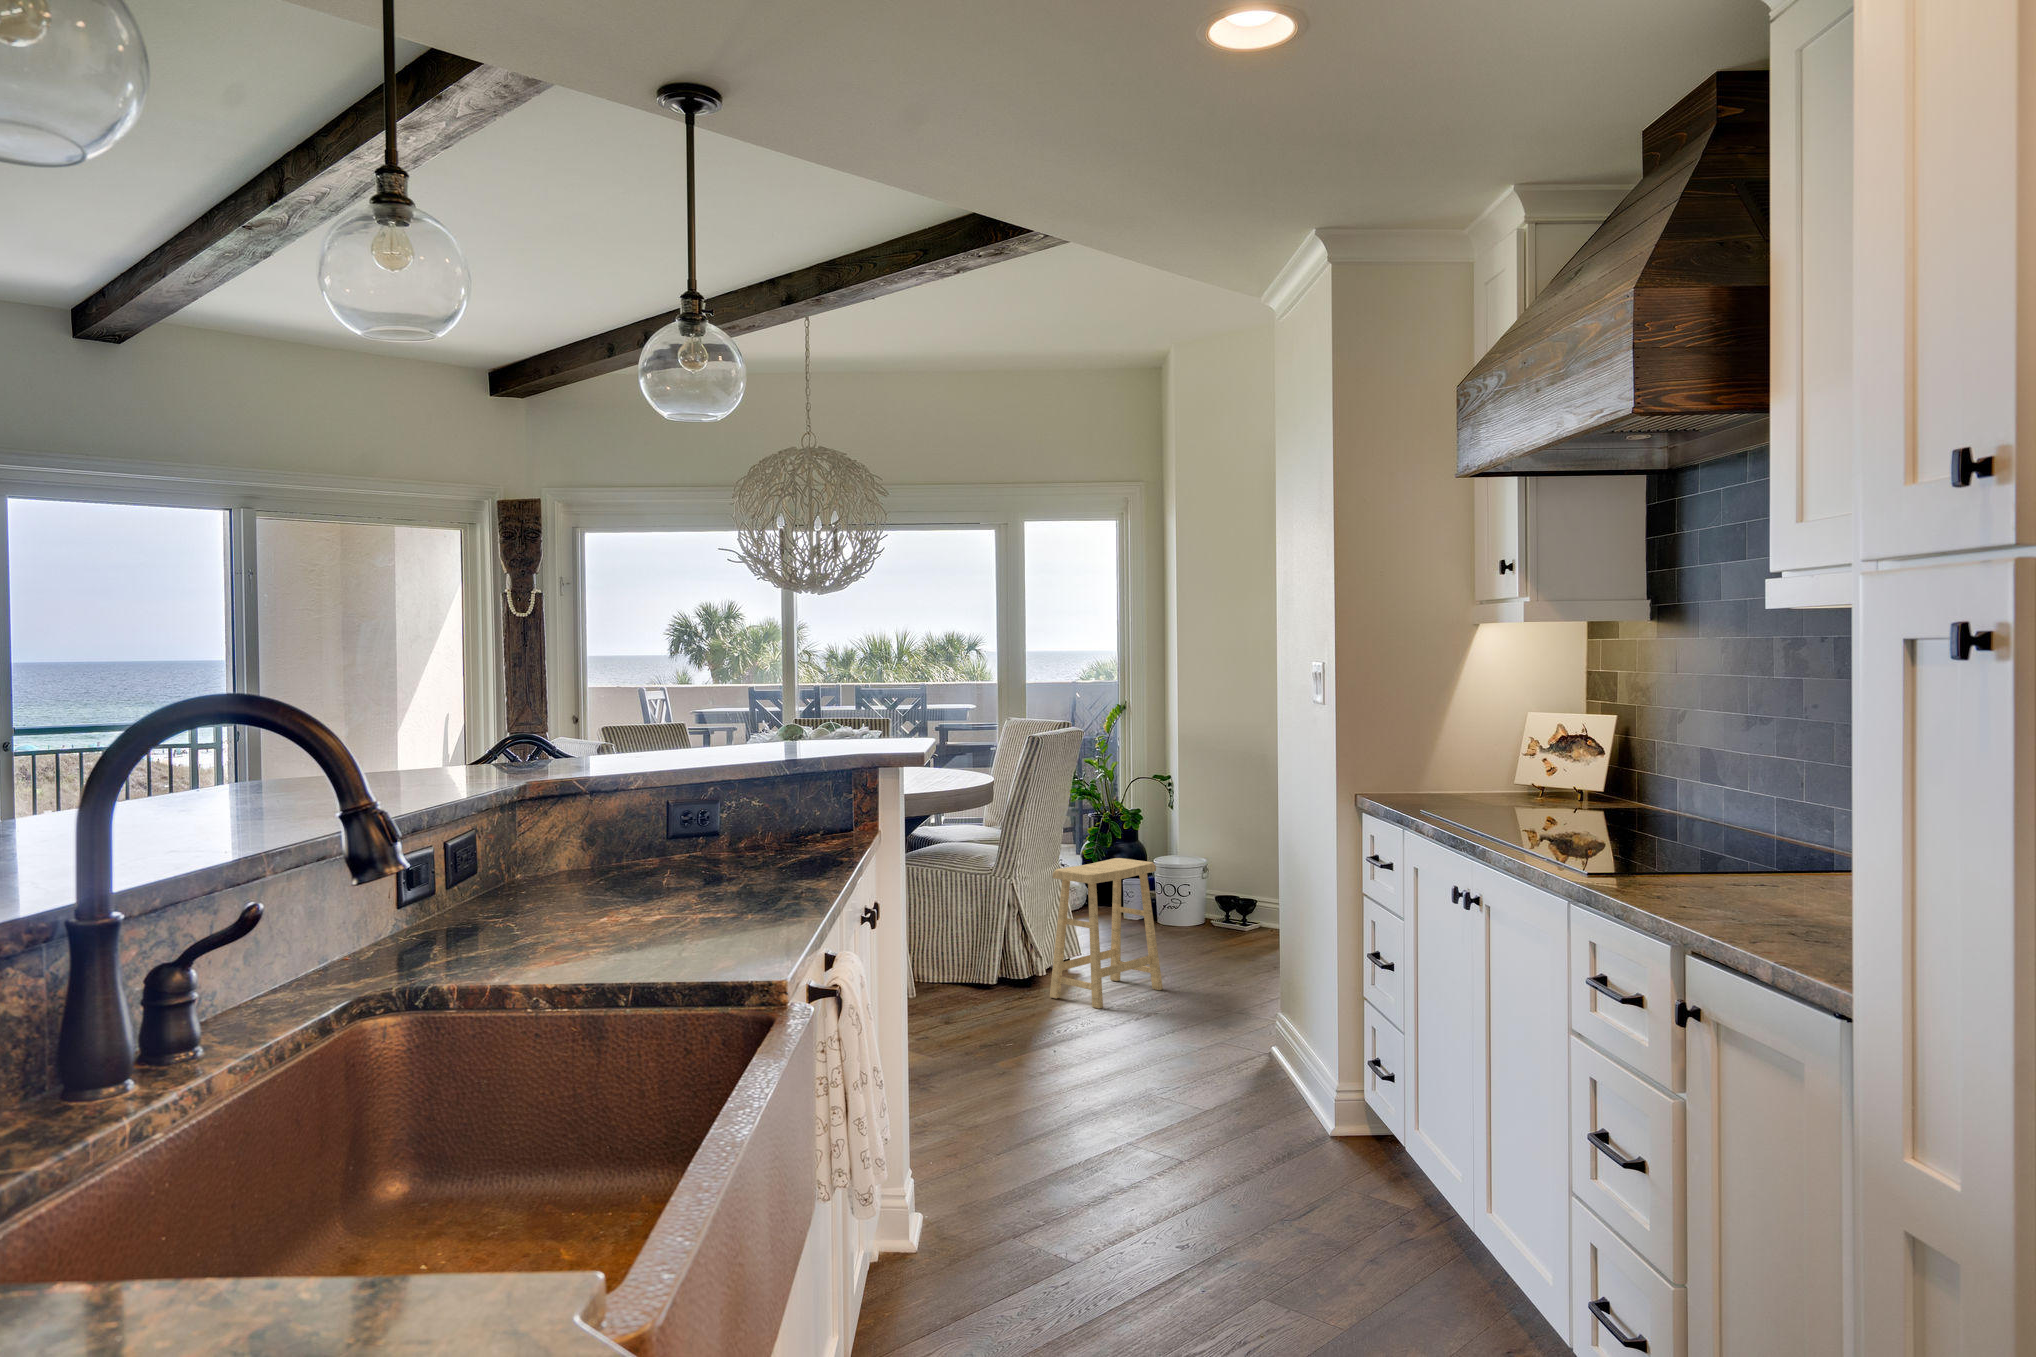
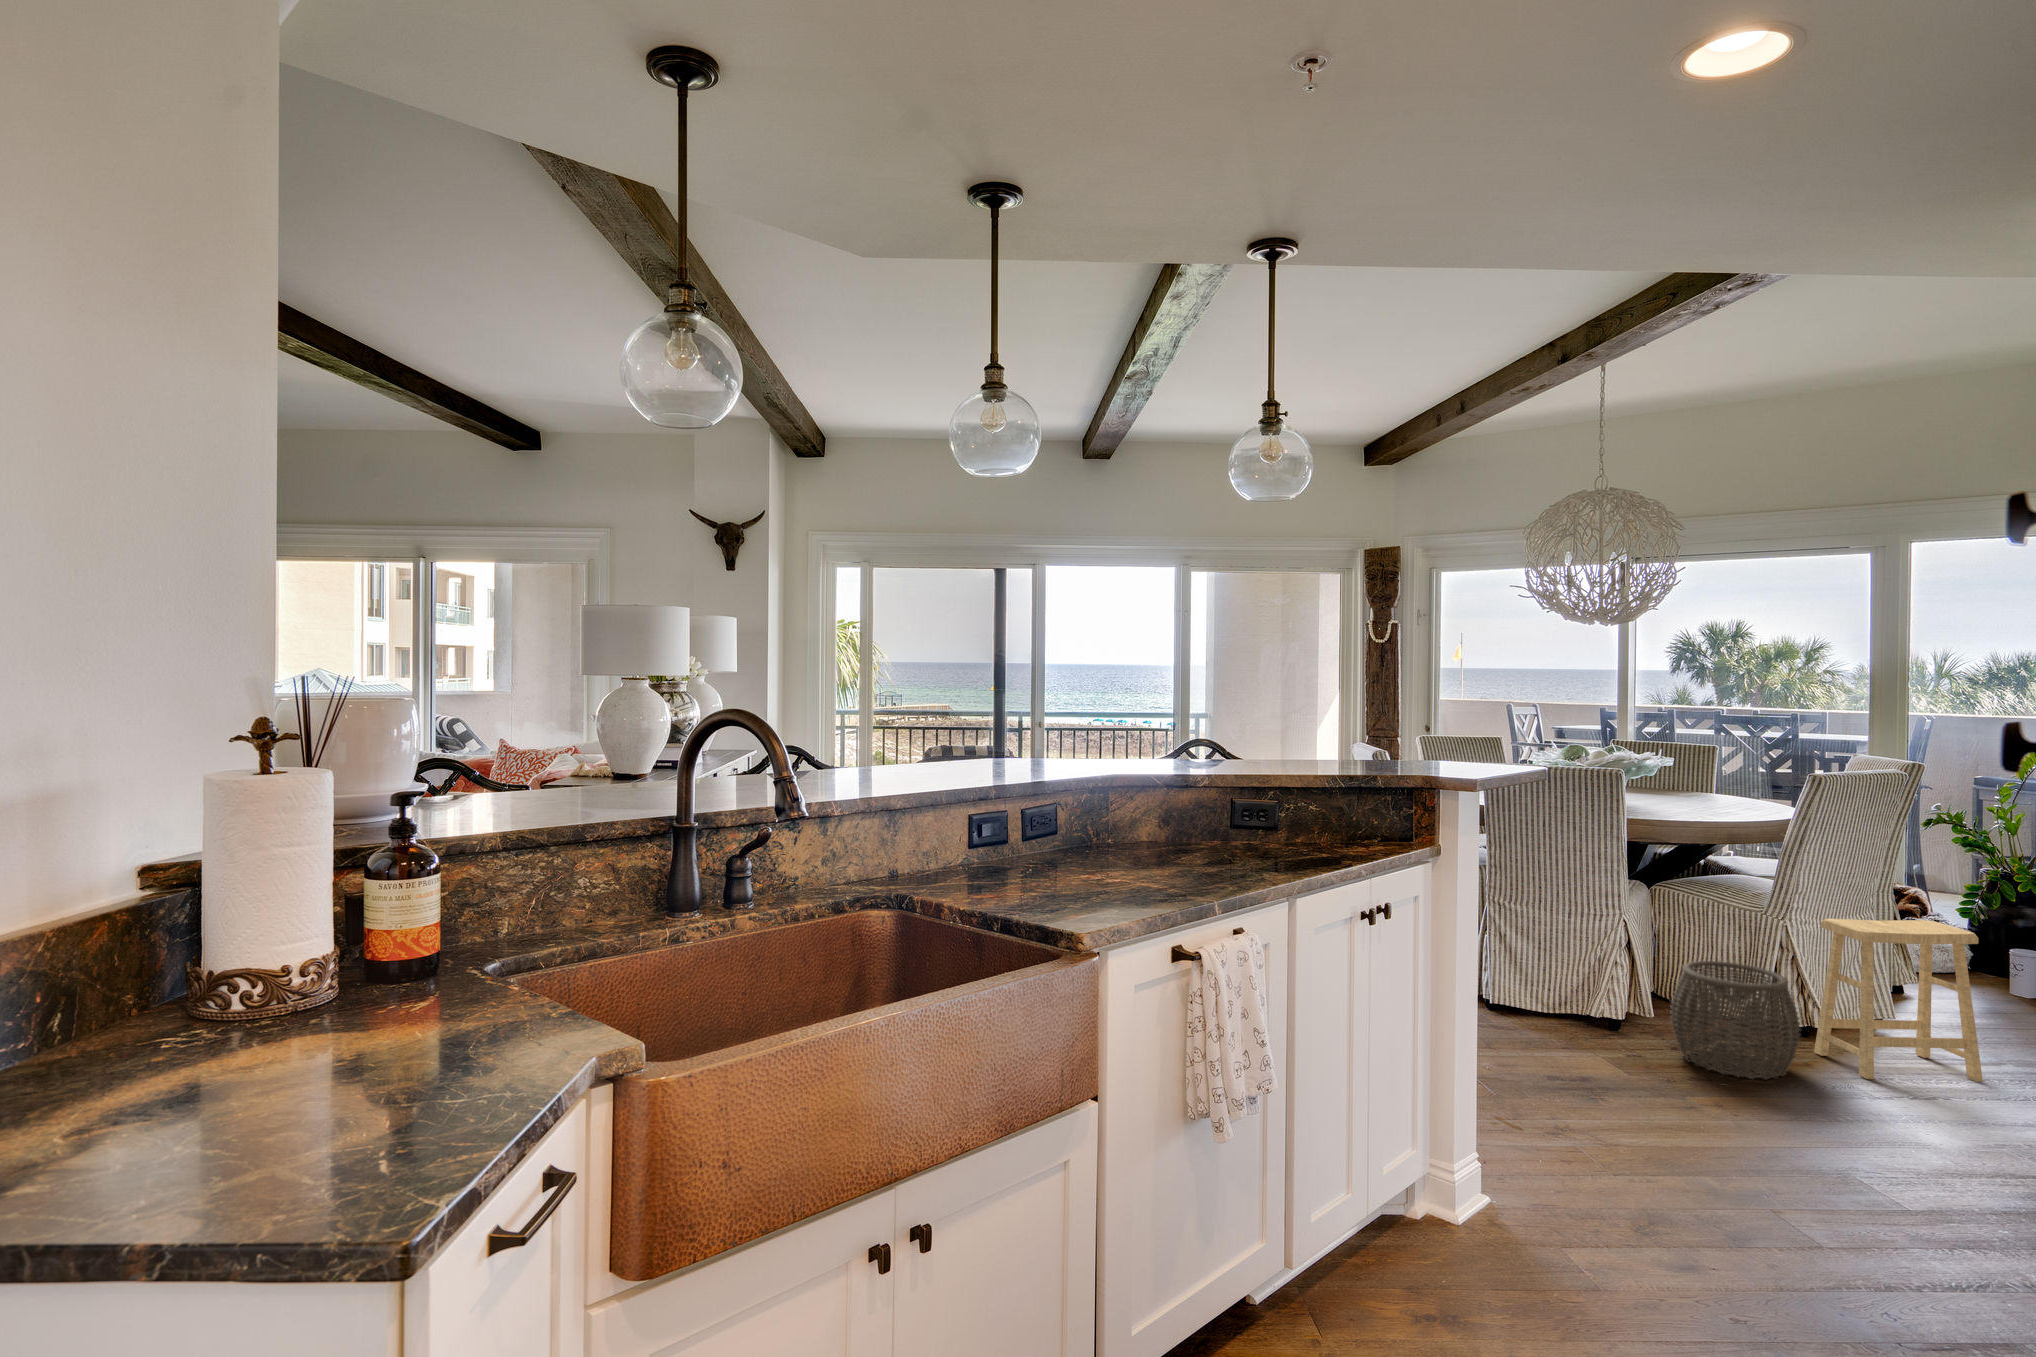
woven basket: none [952,925,1059,1035] -> present [1670,961,1800,1080]

